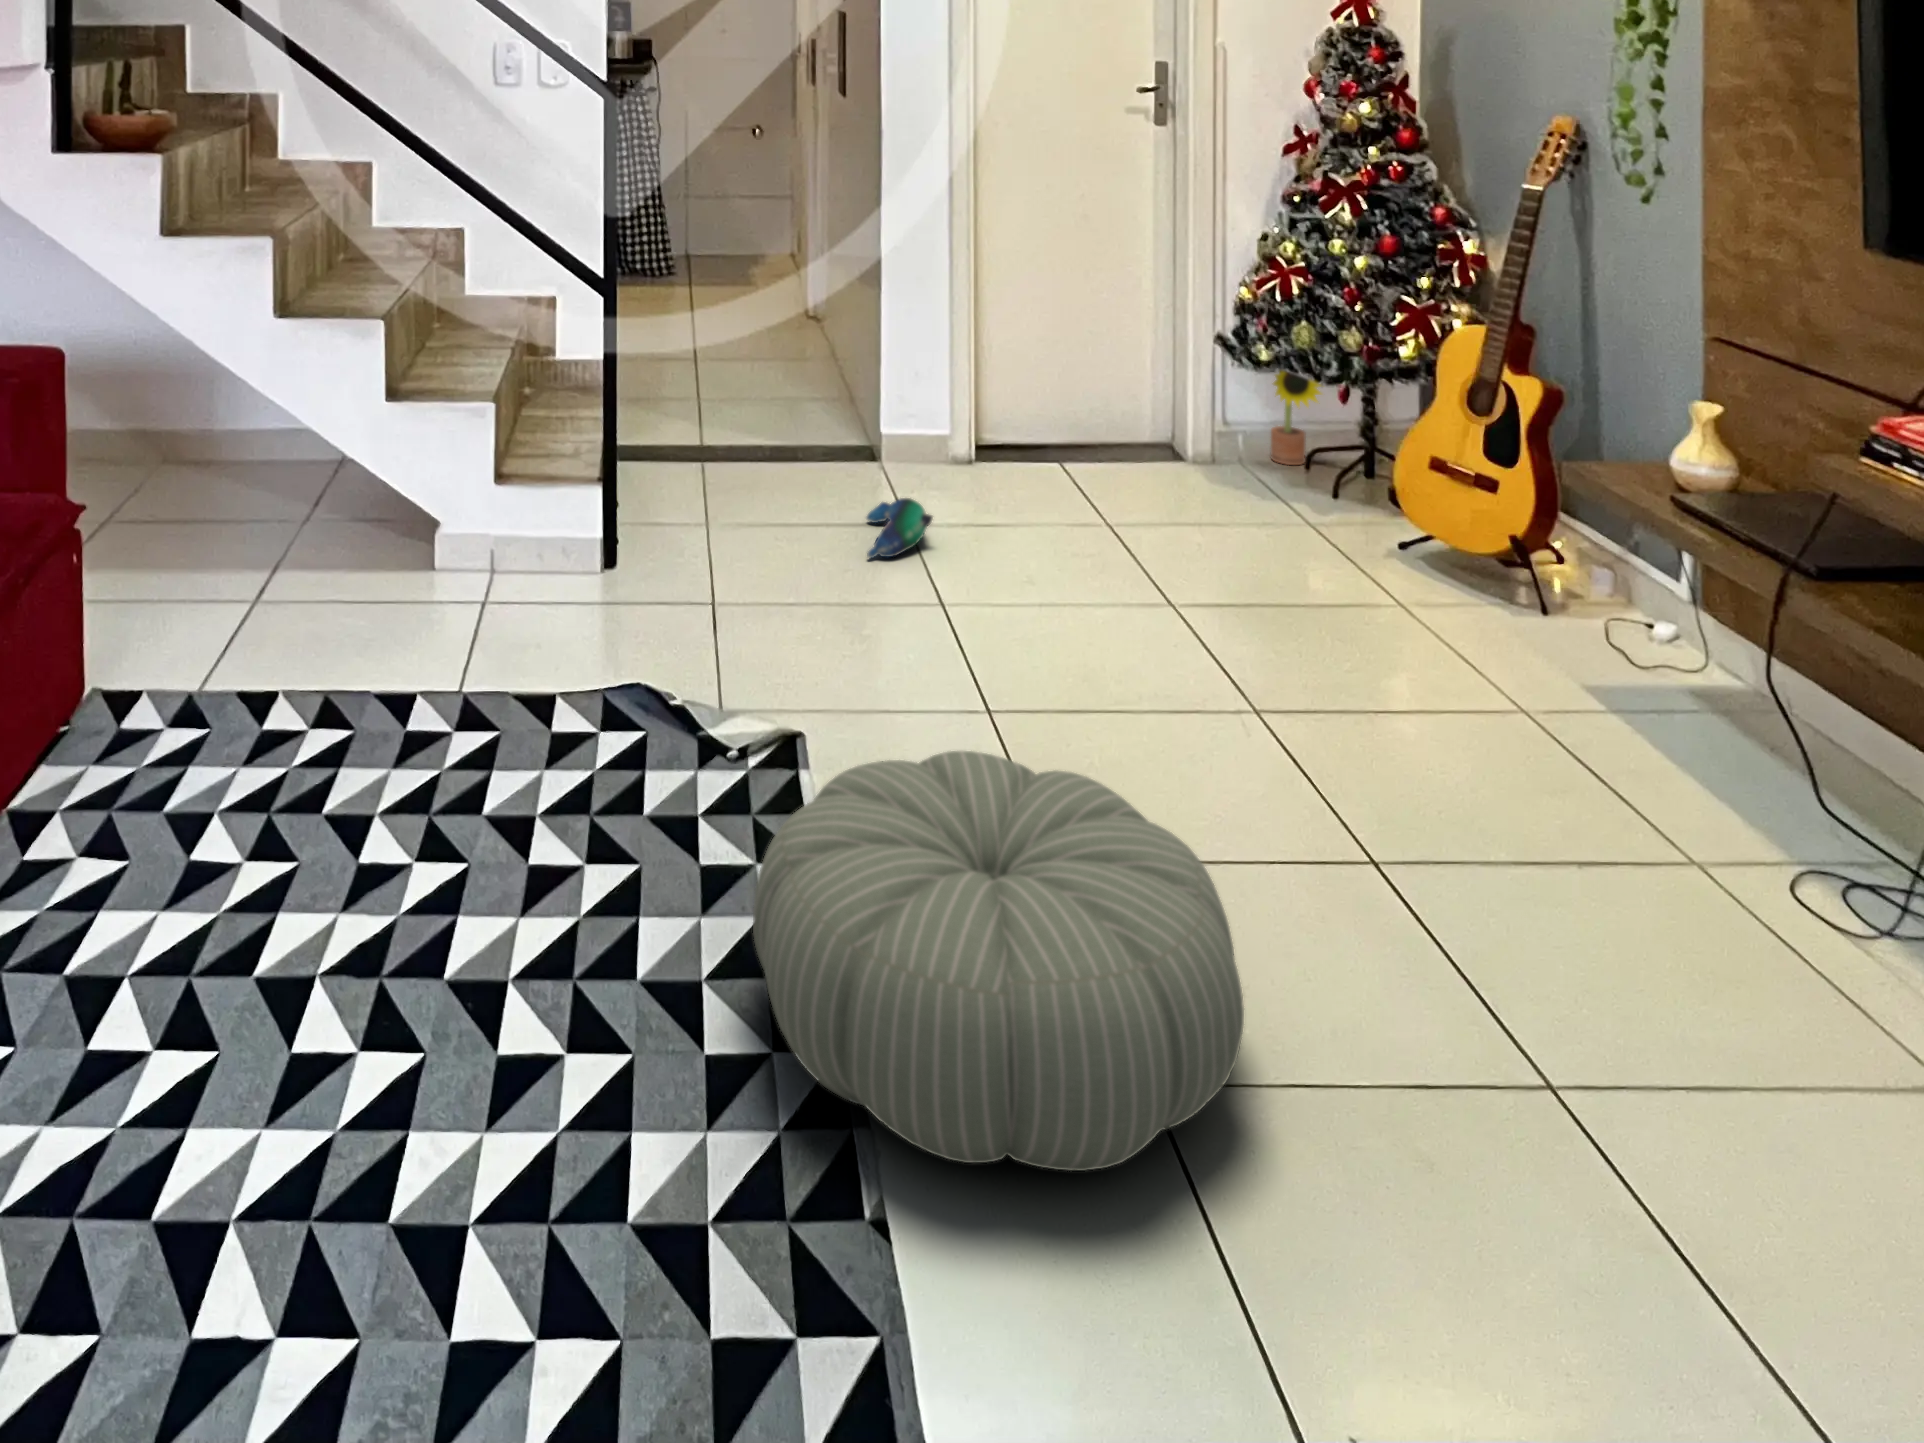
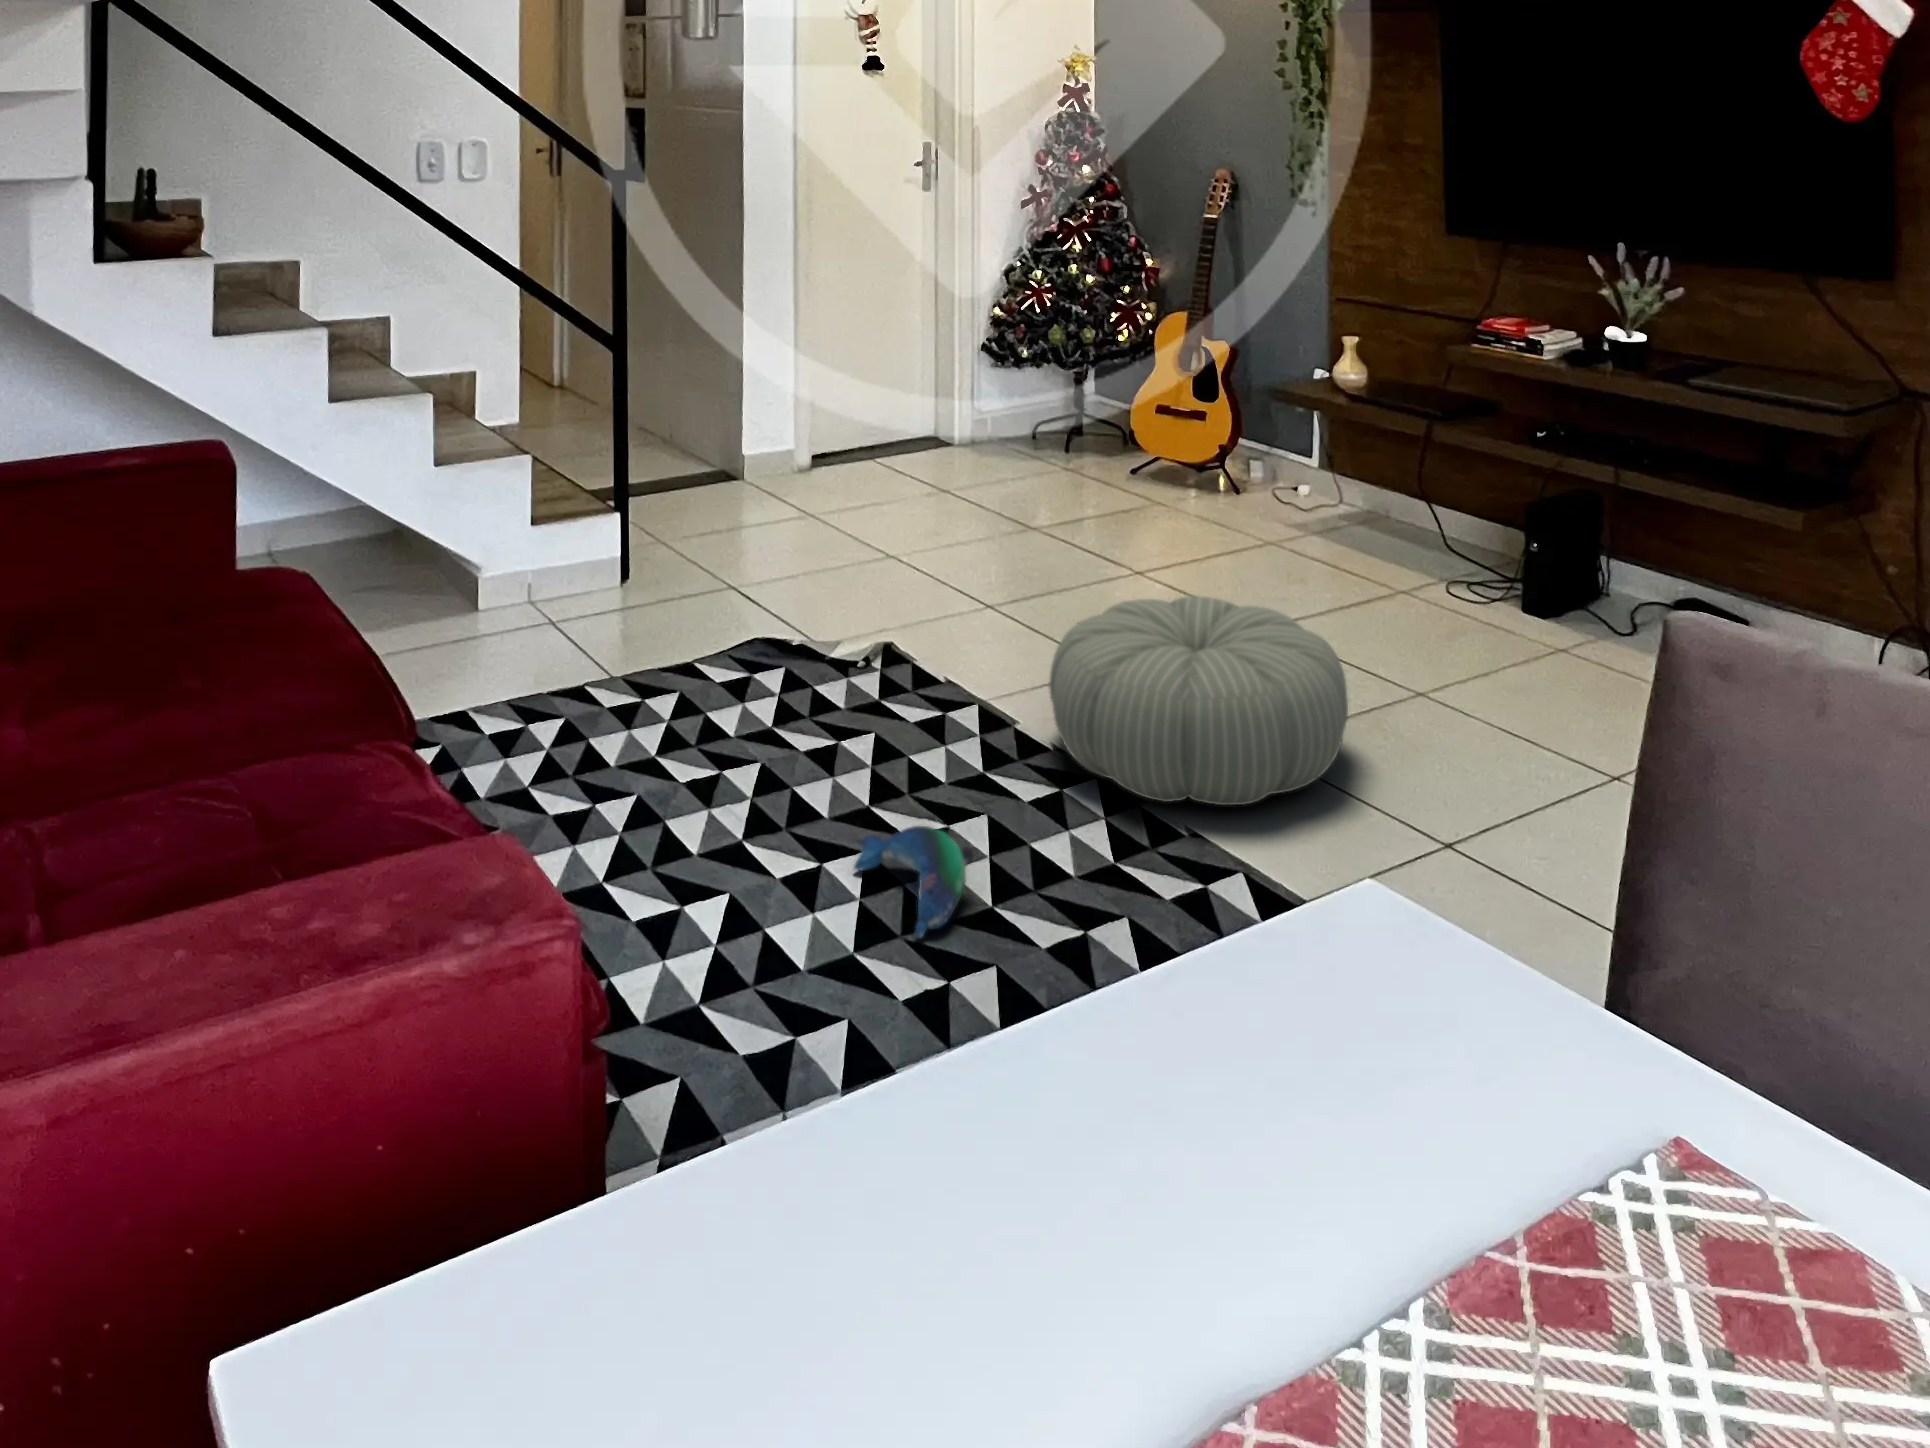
decorative plant: present [1271,371,1321,465] -> none [1007,359,1049,440]
plush toy: present [867,498,933,558] -> present [854,826,974,939]

